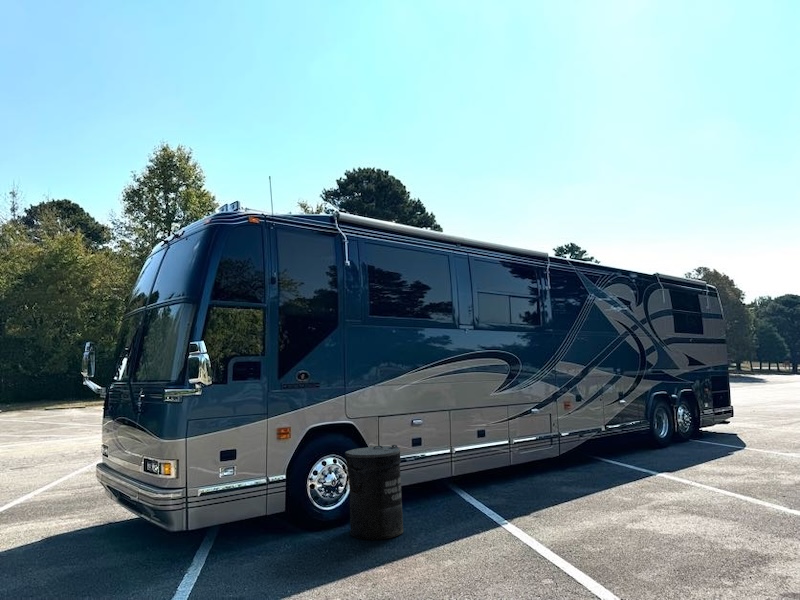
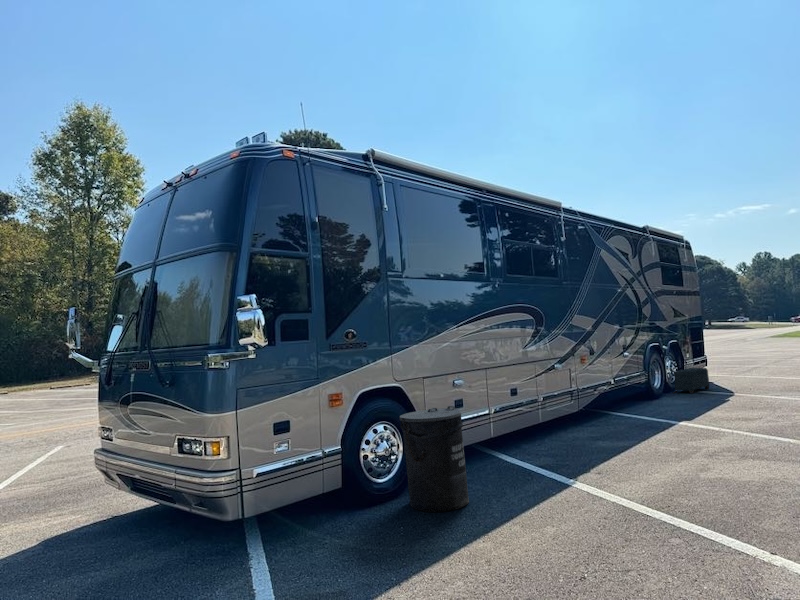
bench: none [683,418,727,444] -> present [673,368,709,393]

